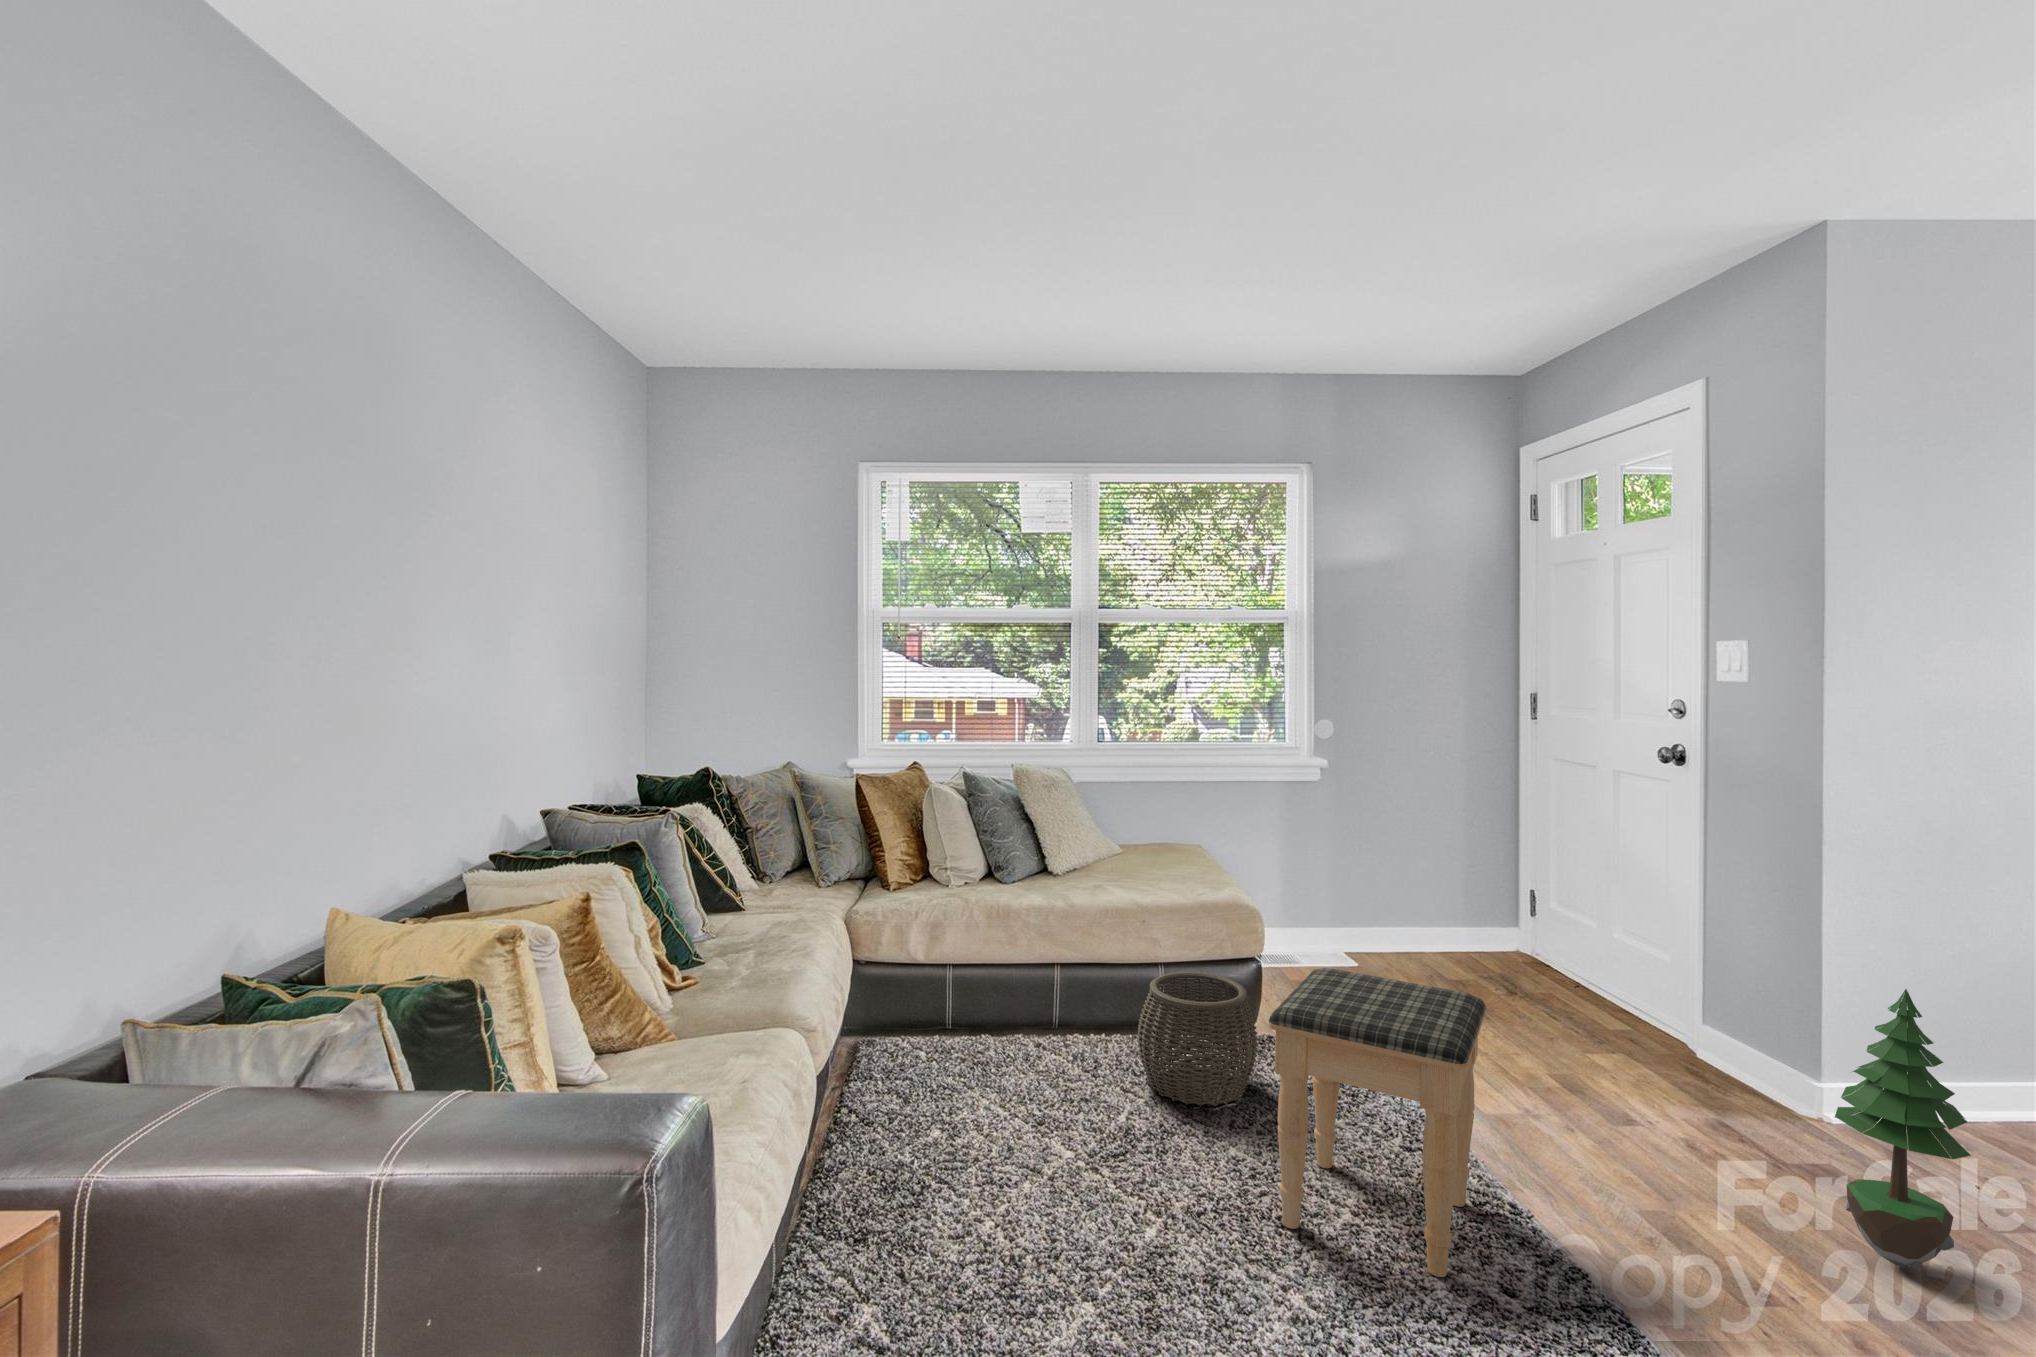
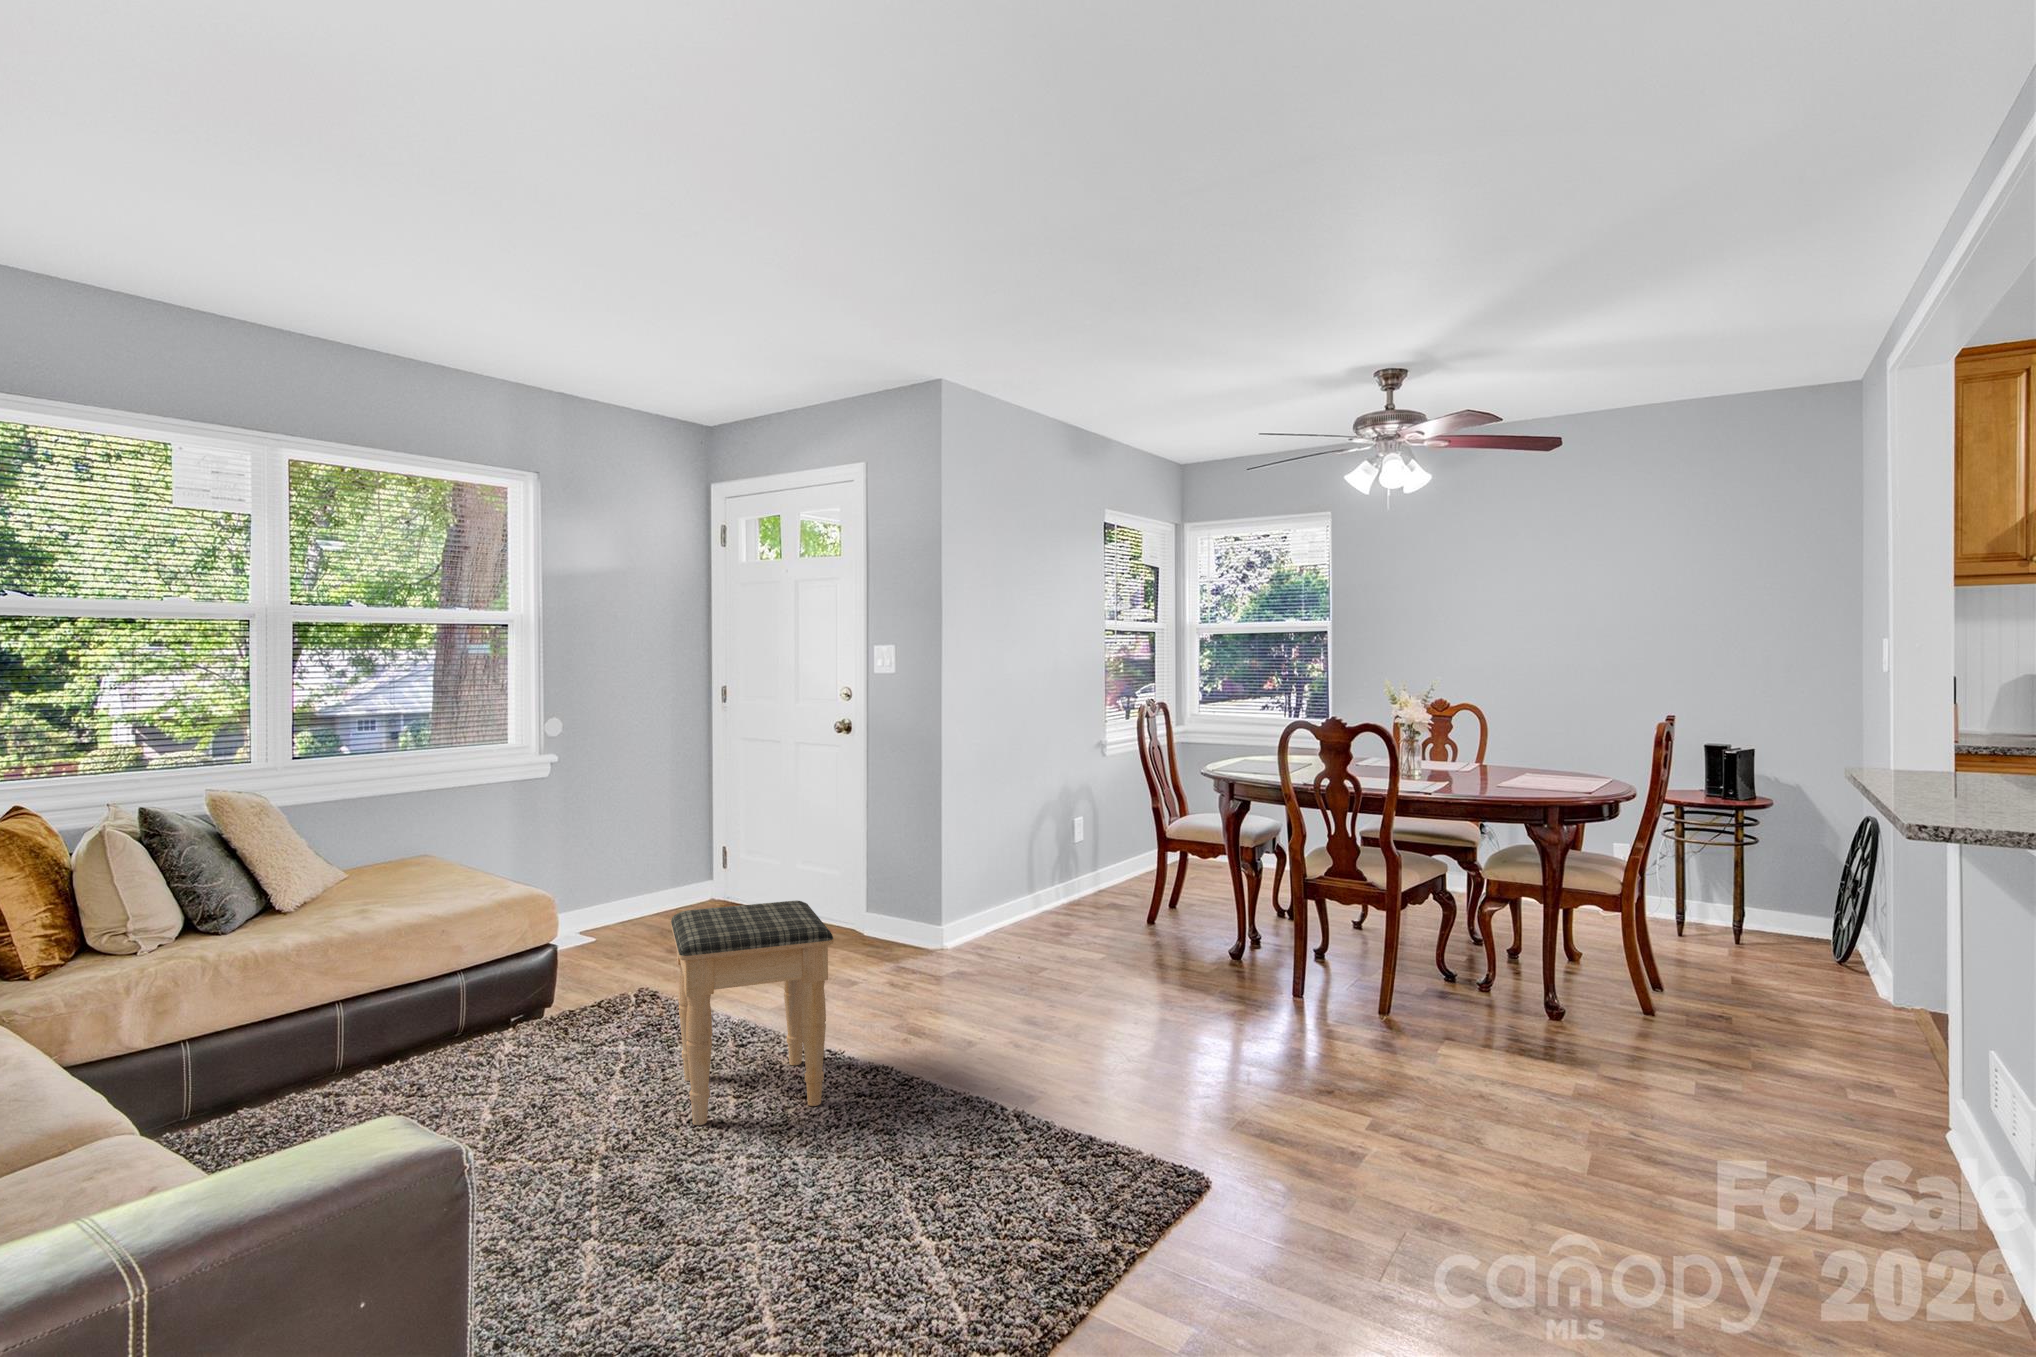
woven basket: present [1137,972,1258,1106] -> none [468,959,597,1089]
potted tree: present [1835,989,1971,1269] -> none [984,836,1044,1002]

